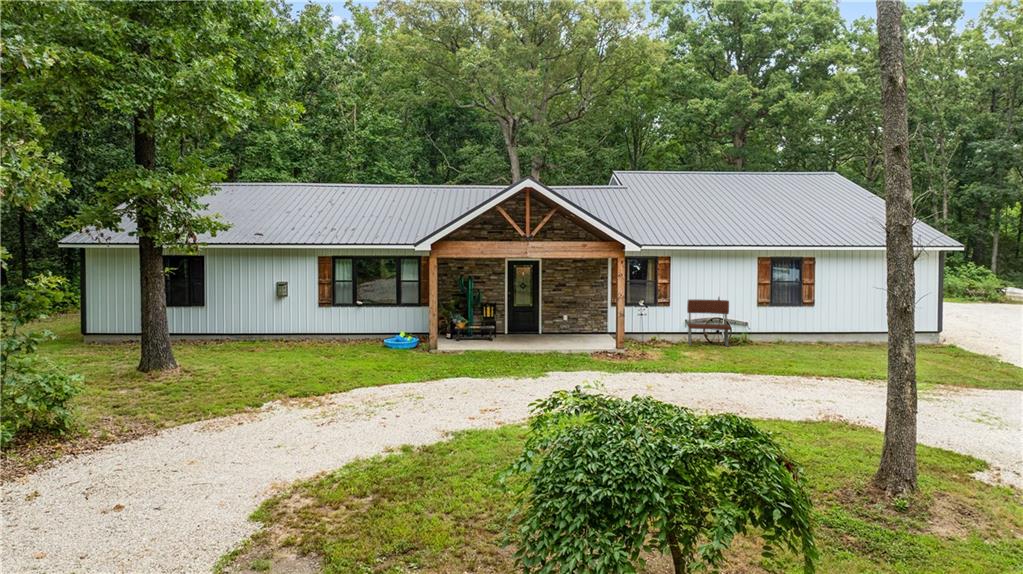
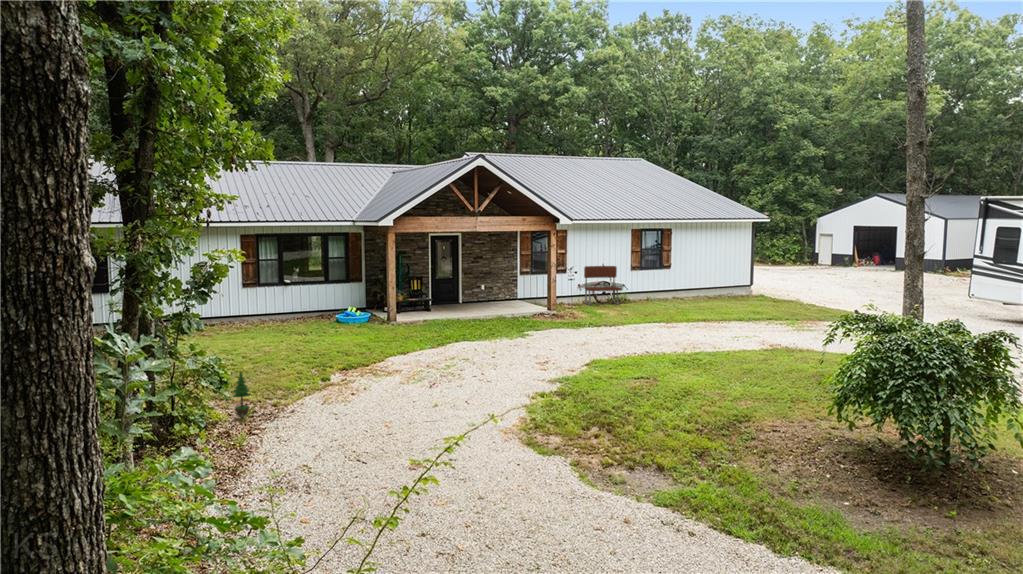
potted tree: none [55,391,78,441] -> present [233,372,250,418]

